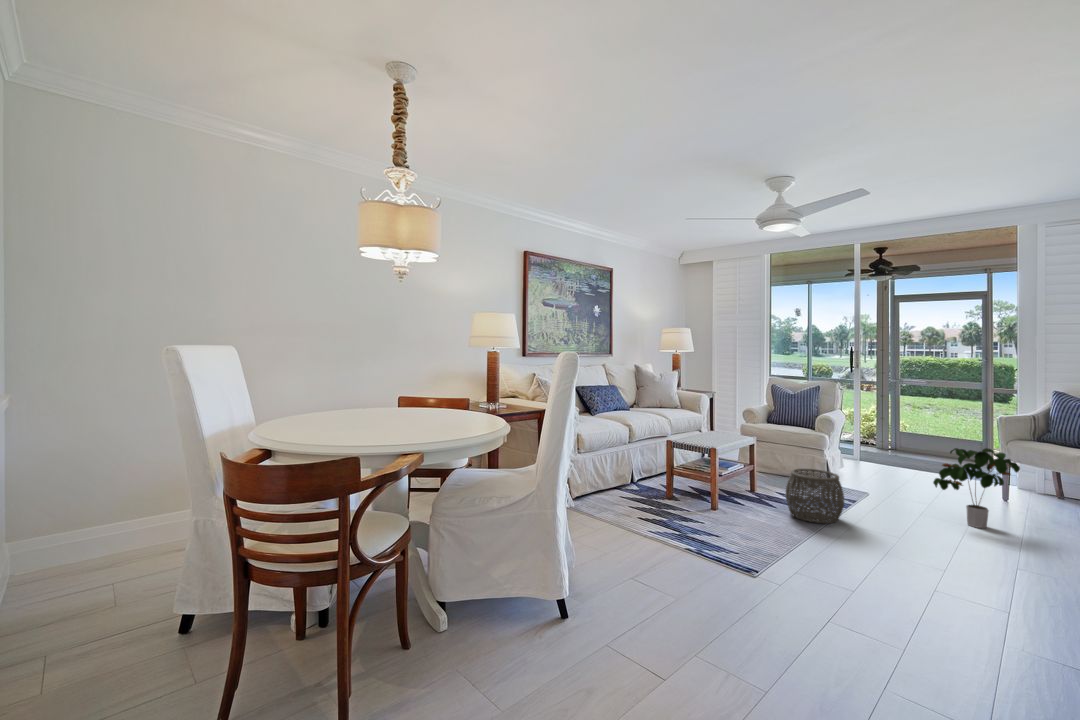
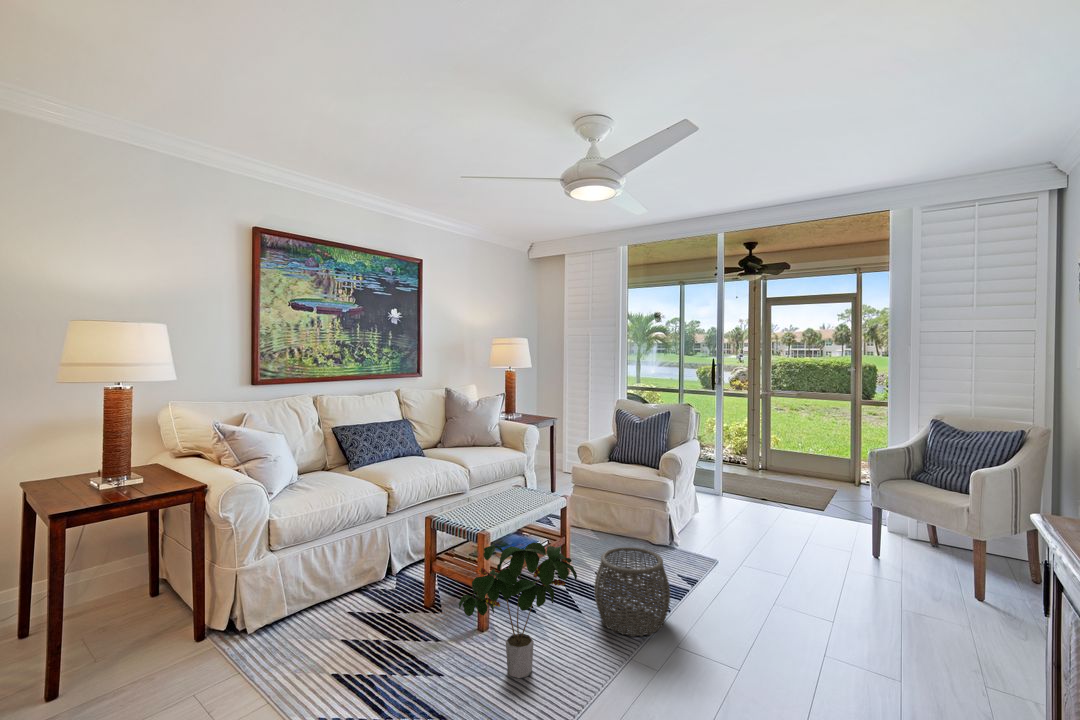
potted plant: present [933,448,1020,528] -> present [459,542,577,678]

